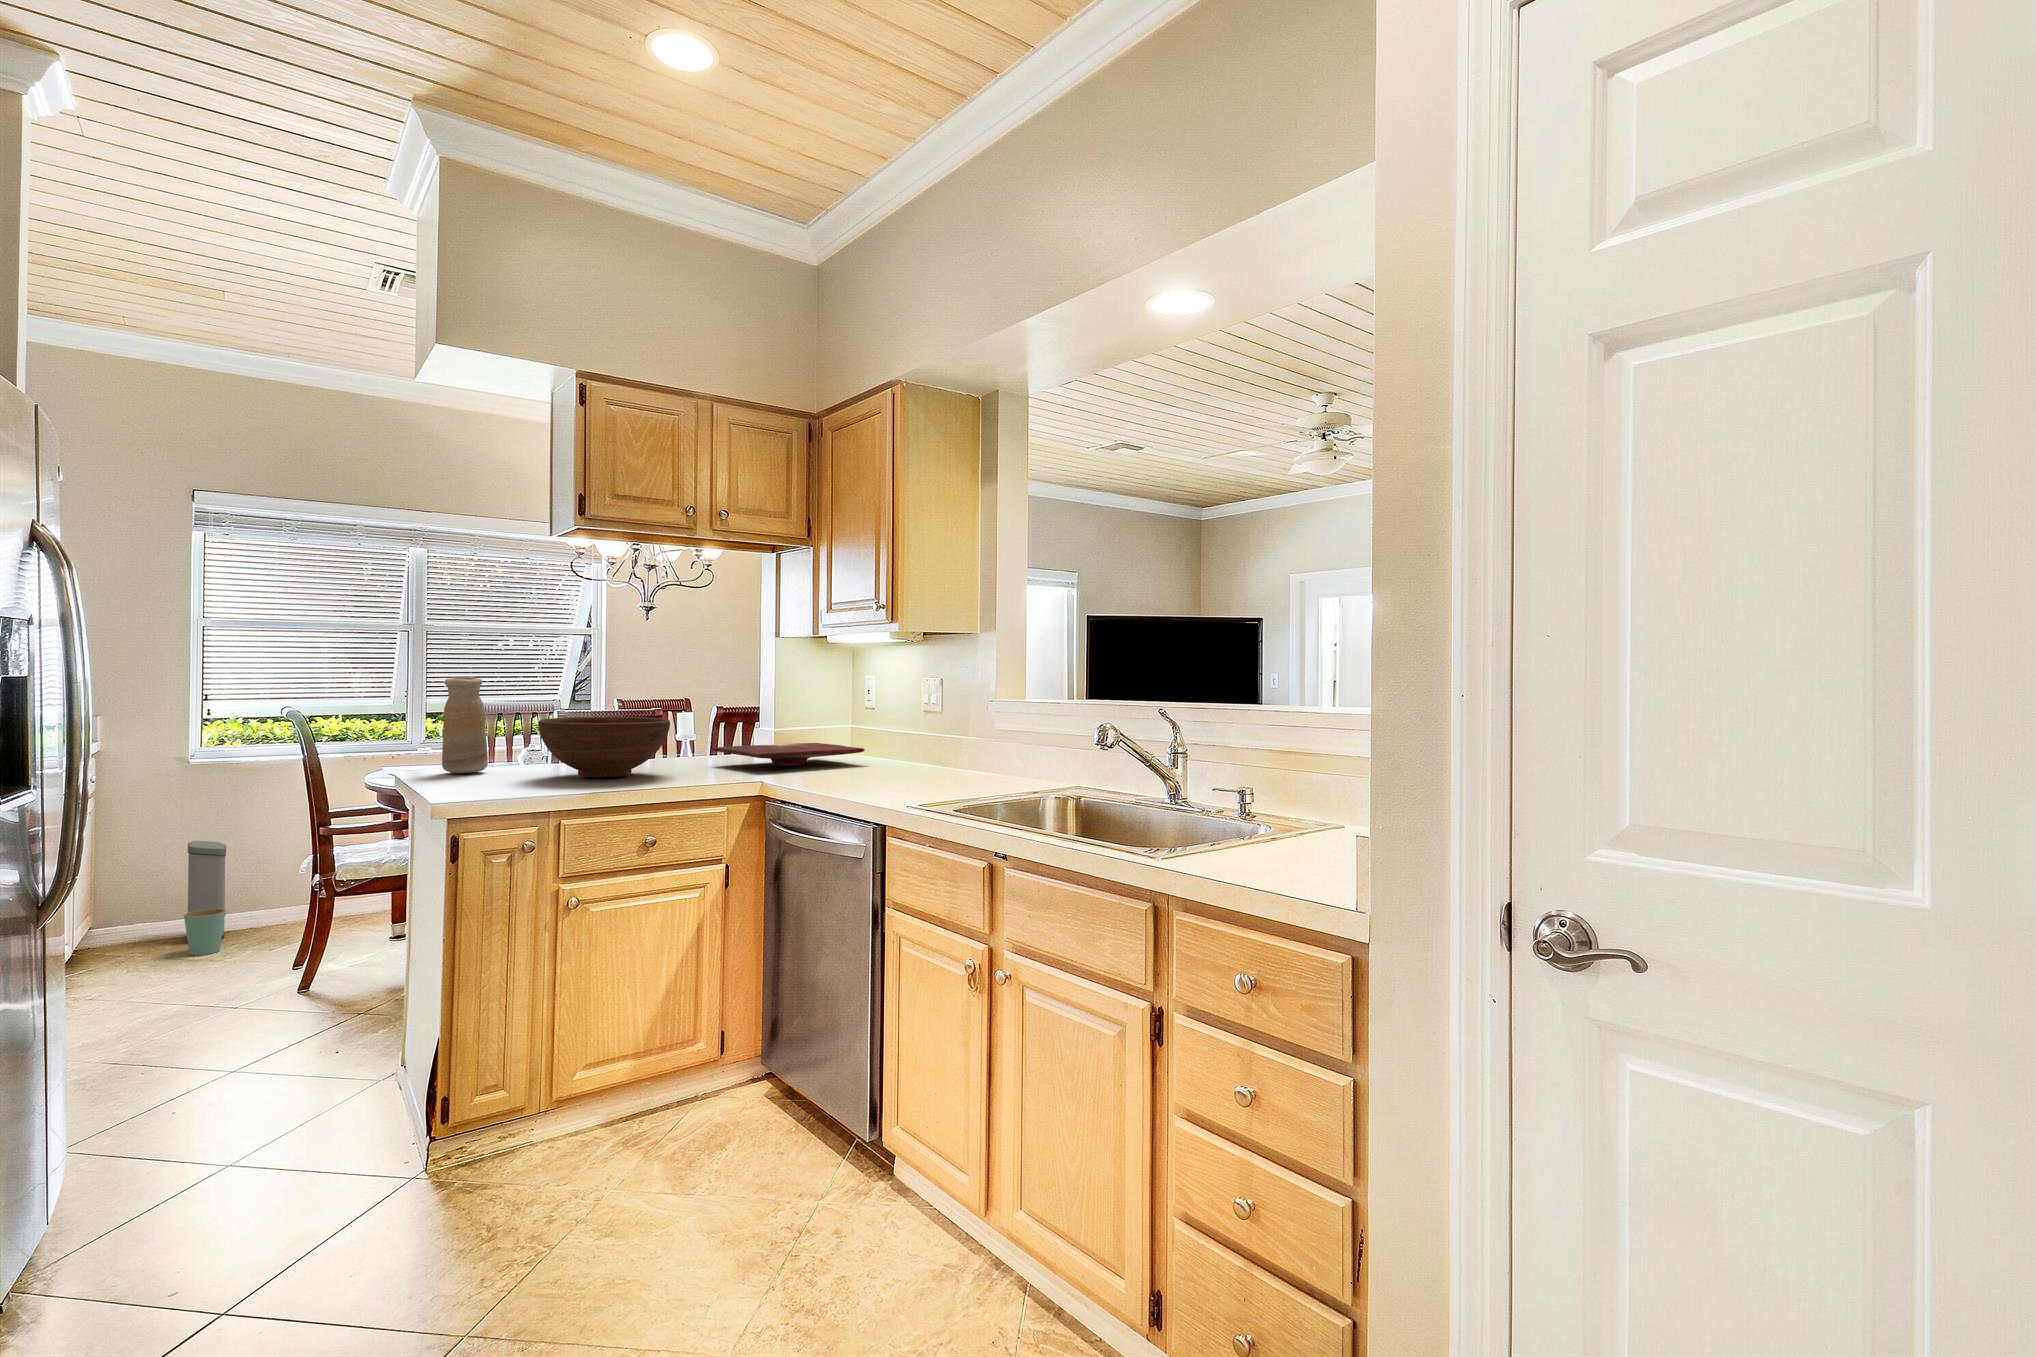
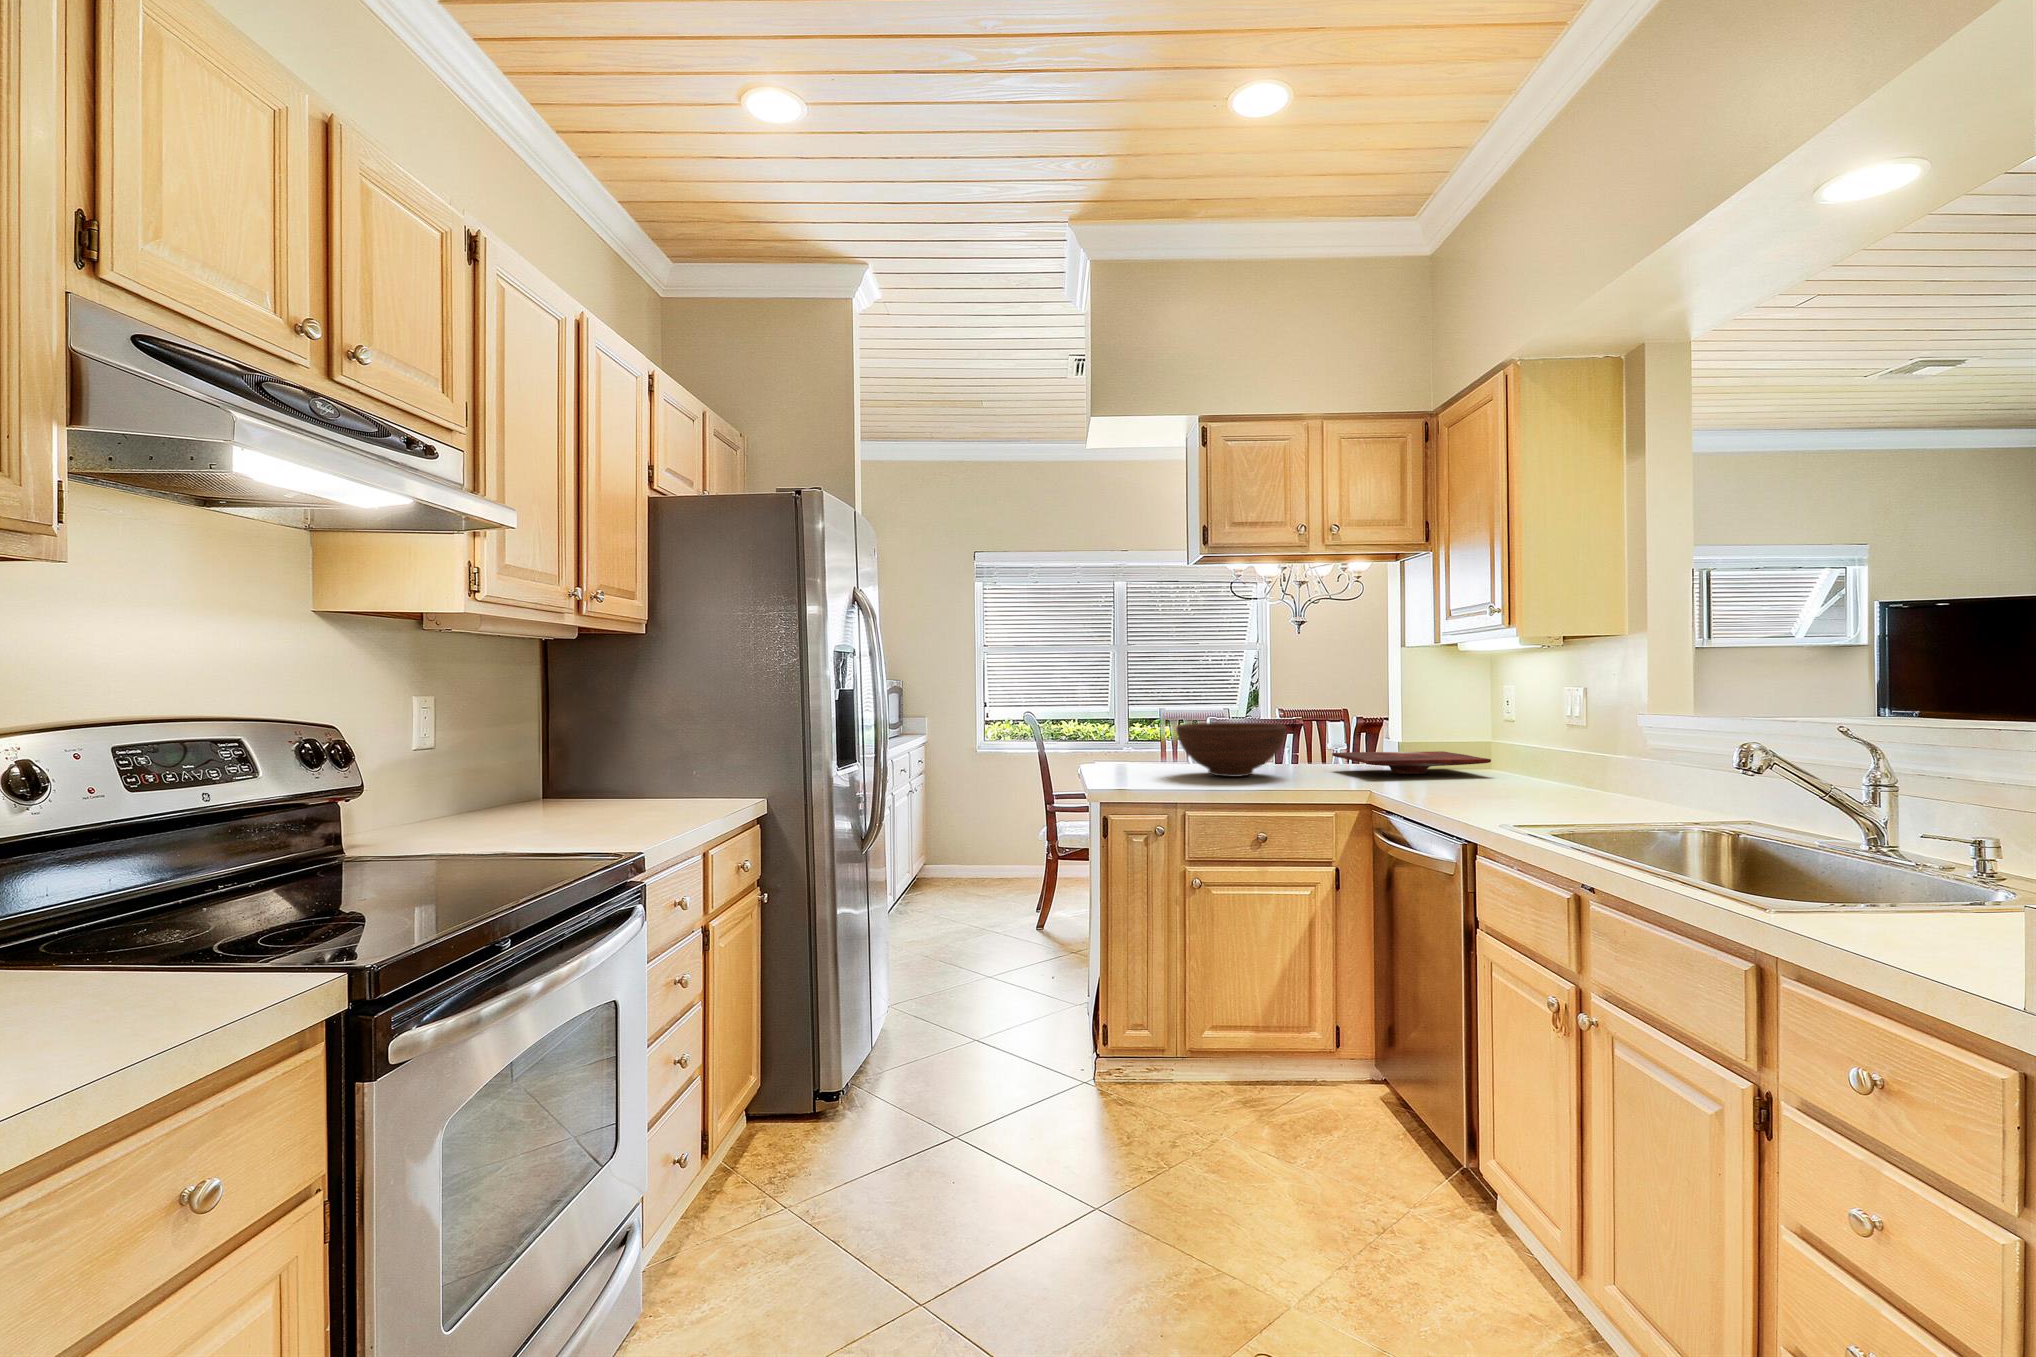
vase: present [442,678,488,773] -> none [1112,689,1145,767]
trash can: present [184,841,226,956] -> none [980,809,1005,892]

